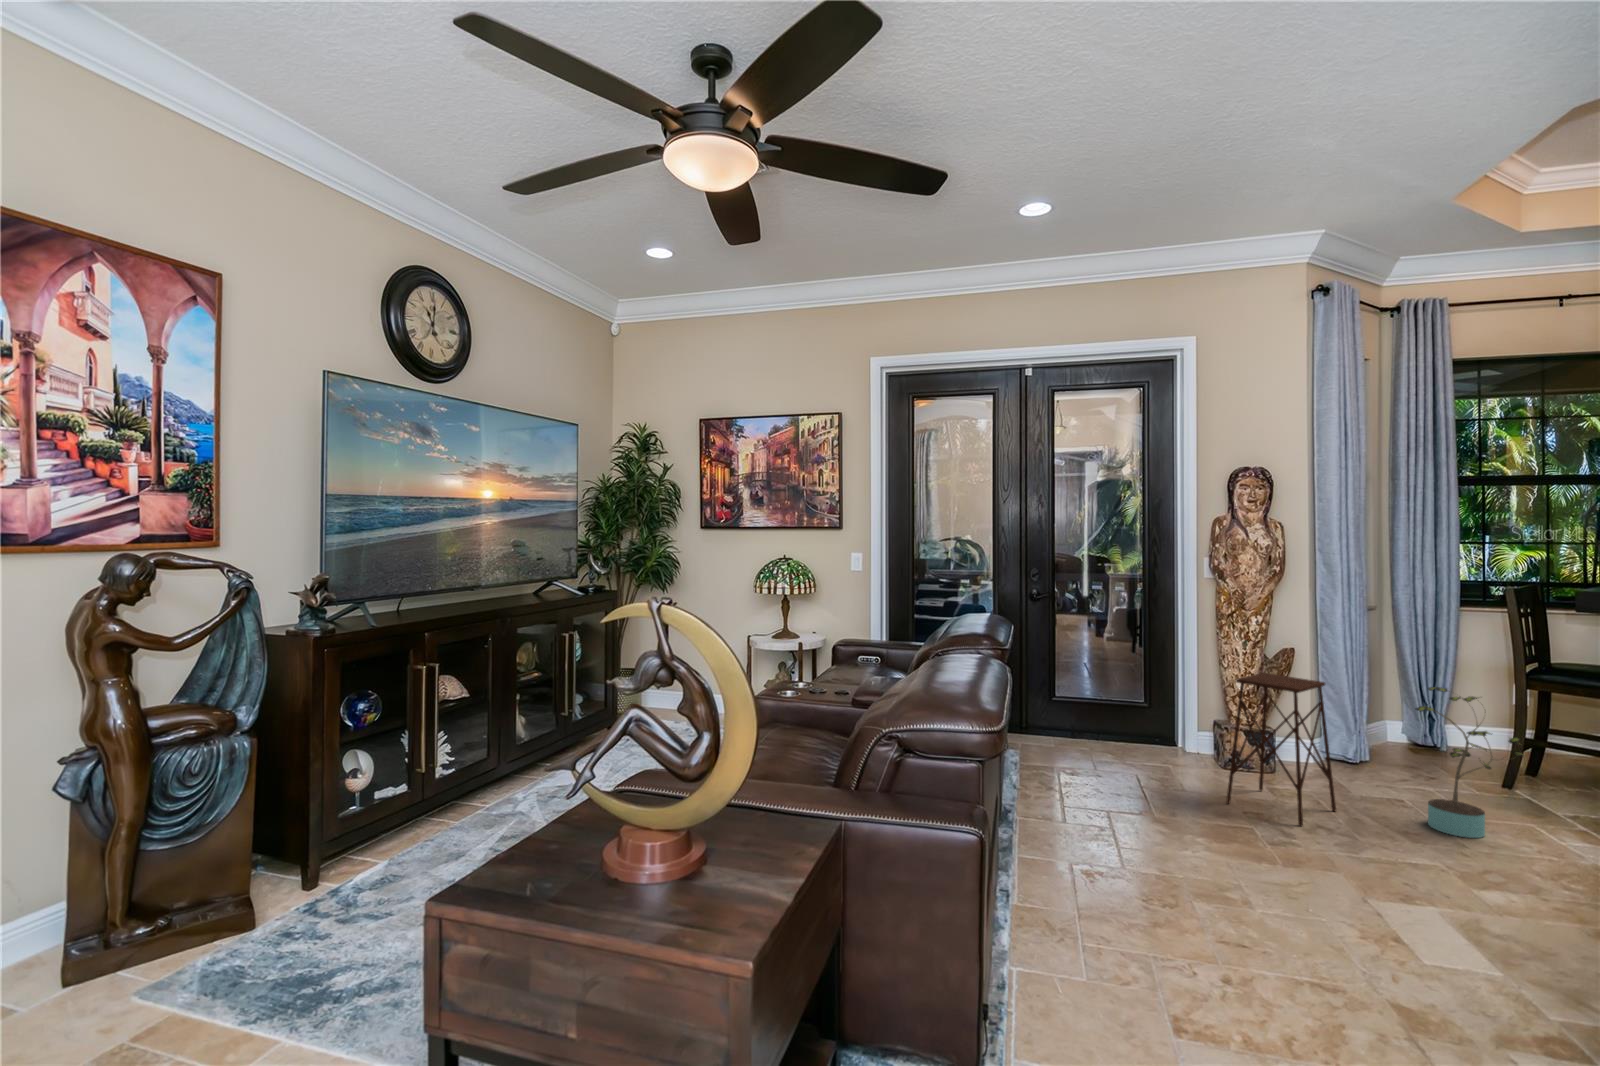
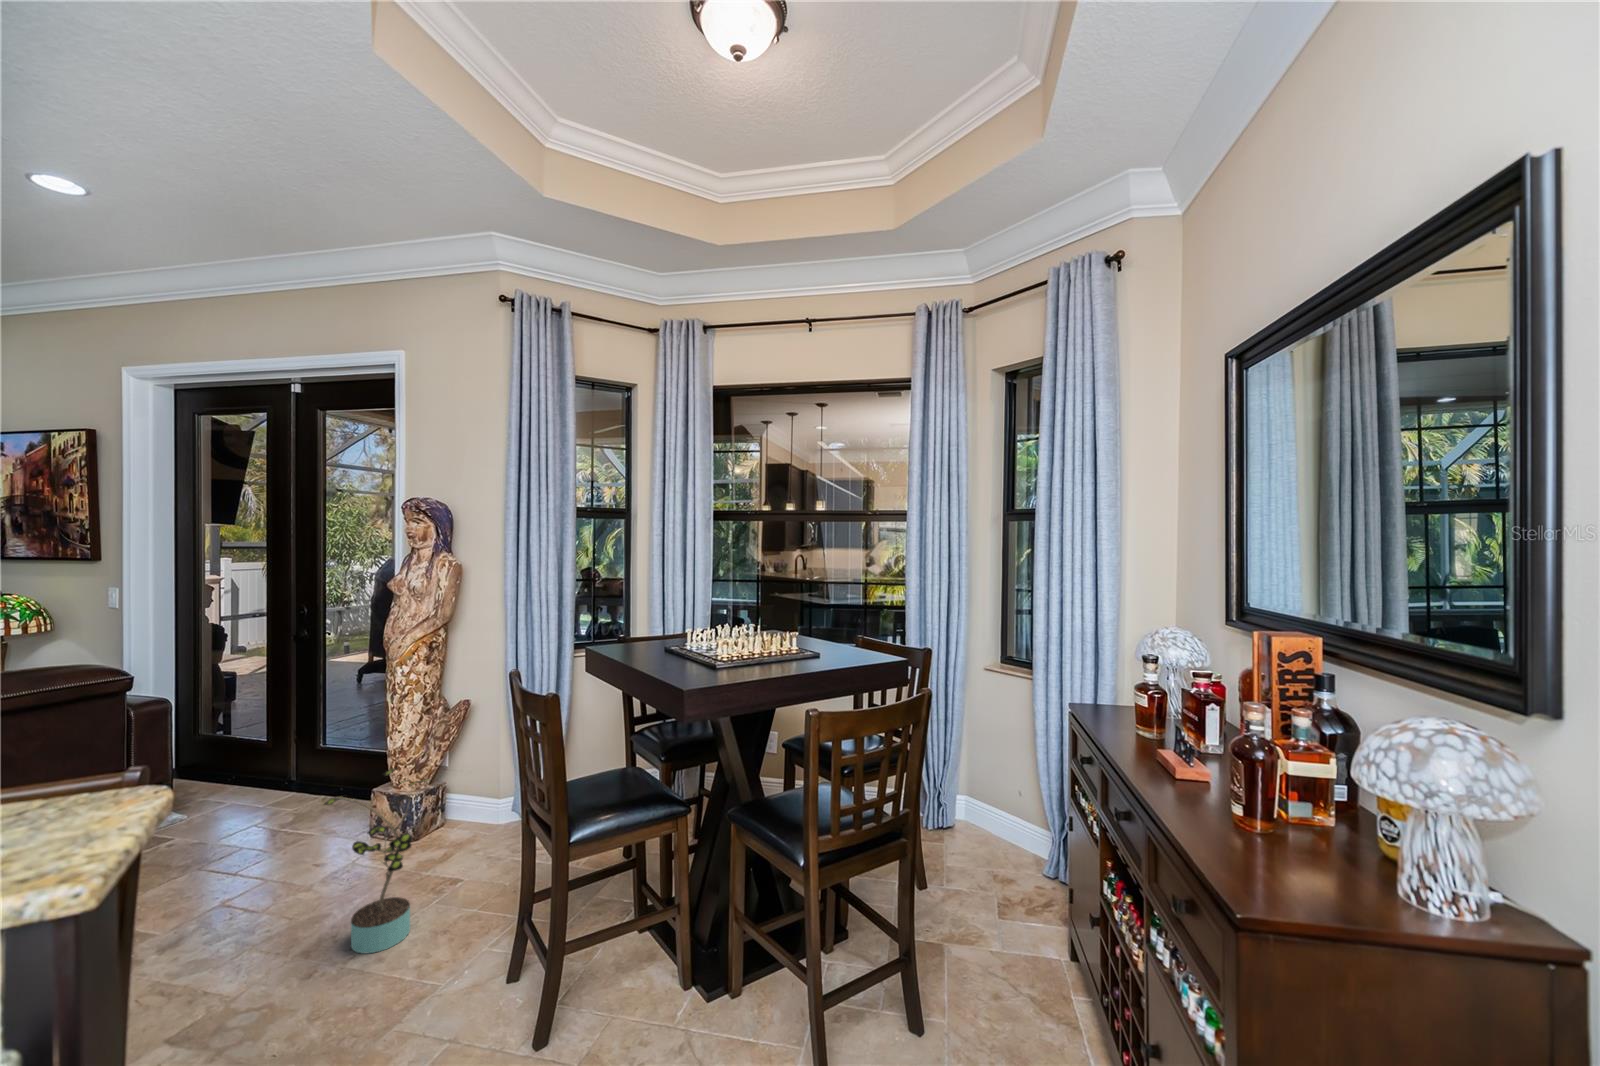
side table: present [1226,673,1336,826] -> none [201,743,313,942]

